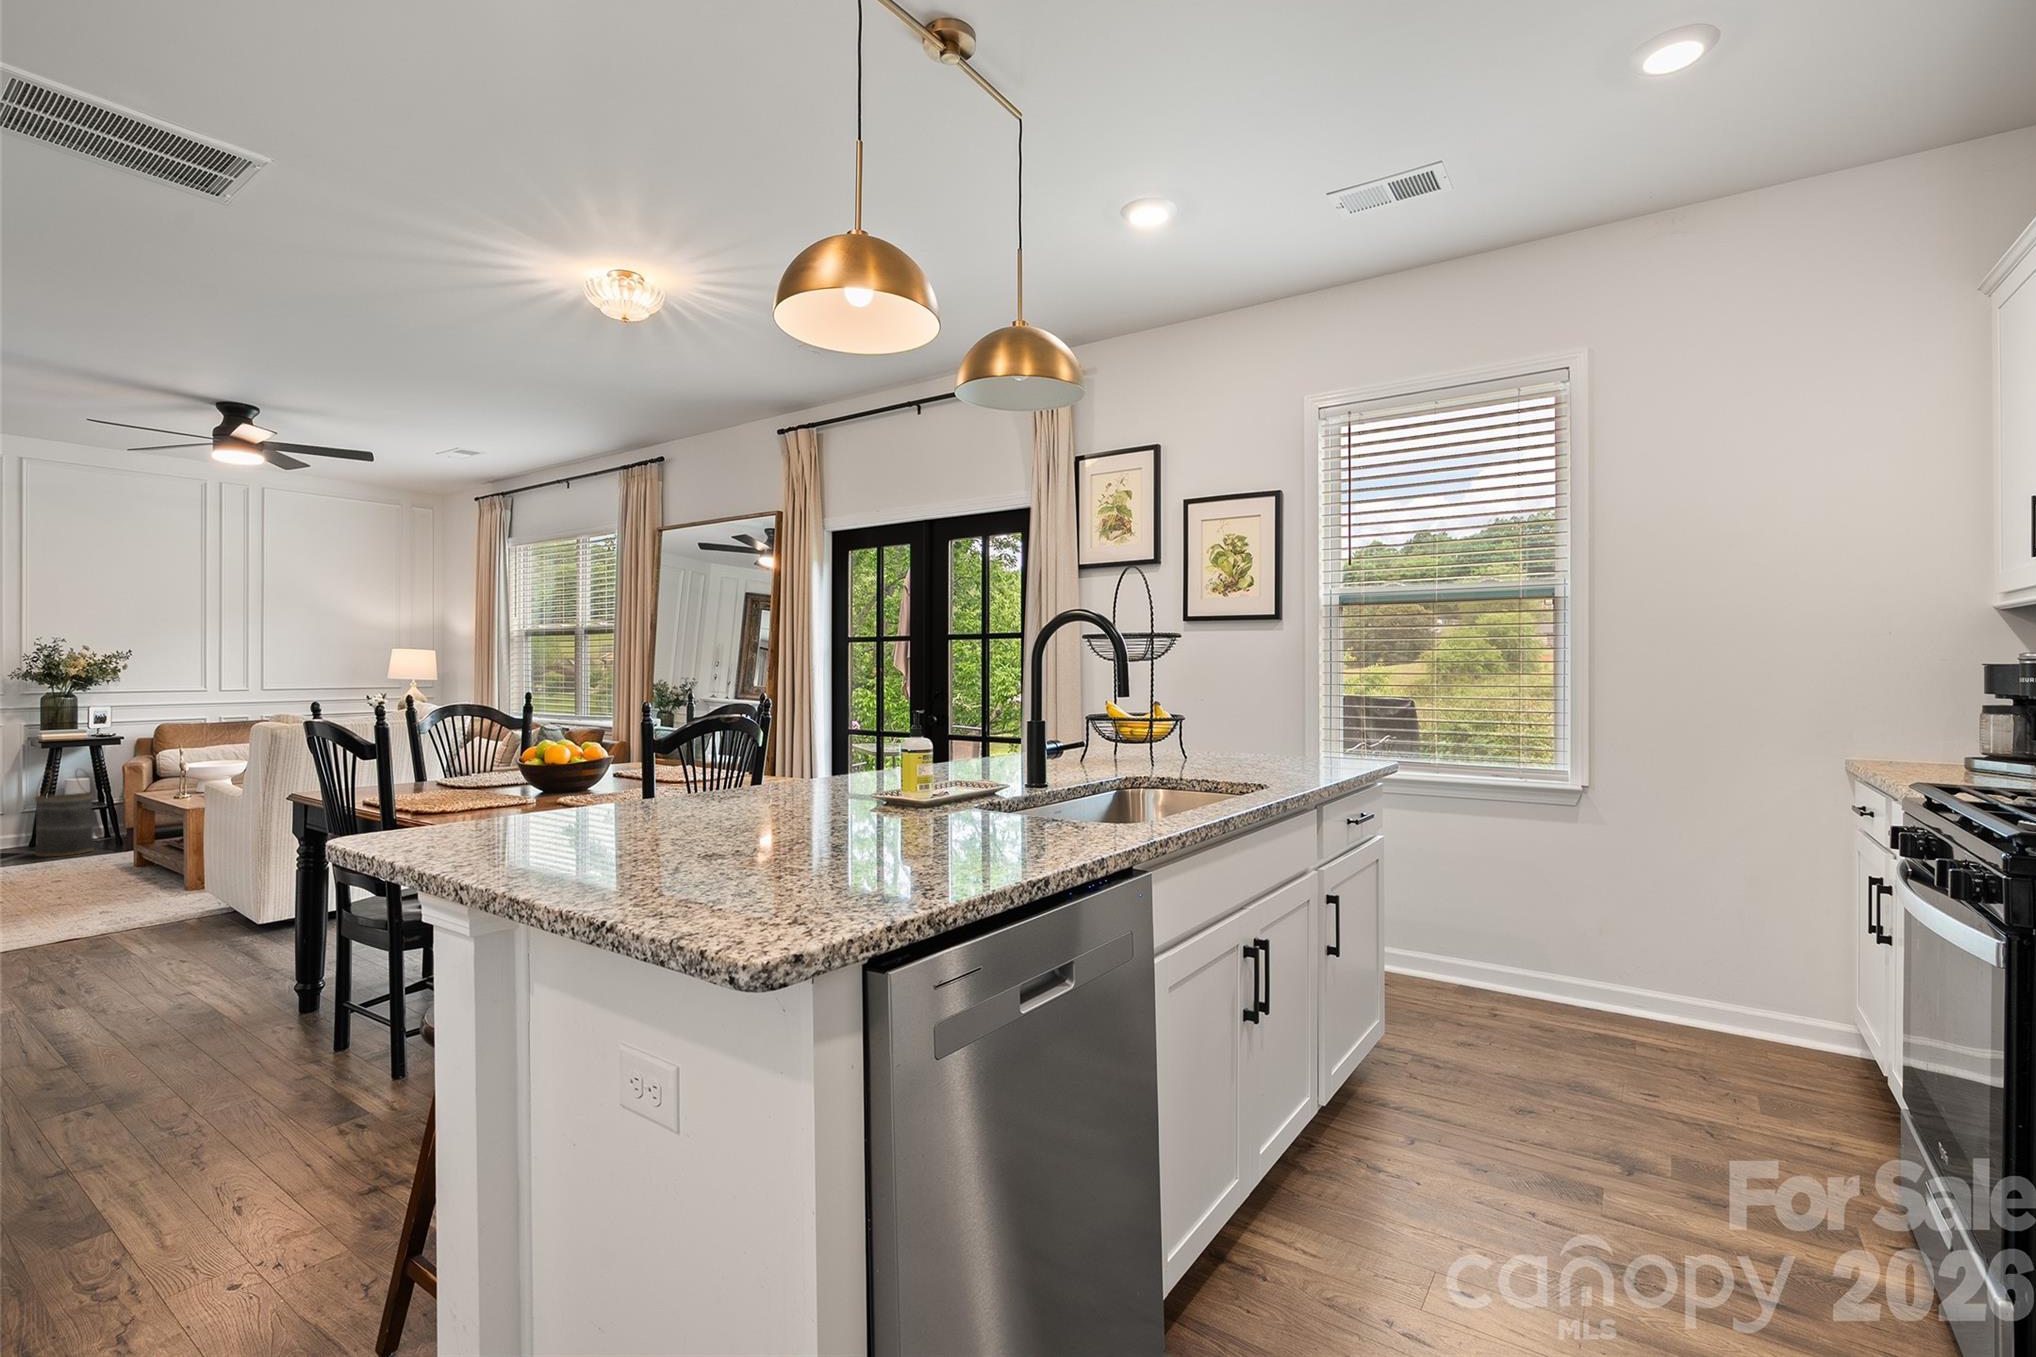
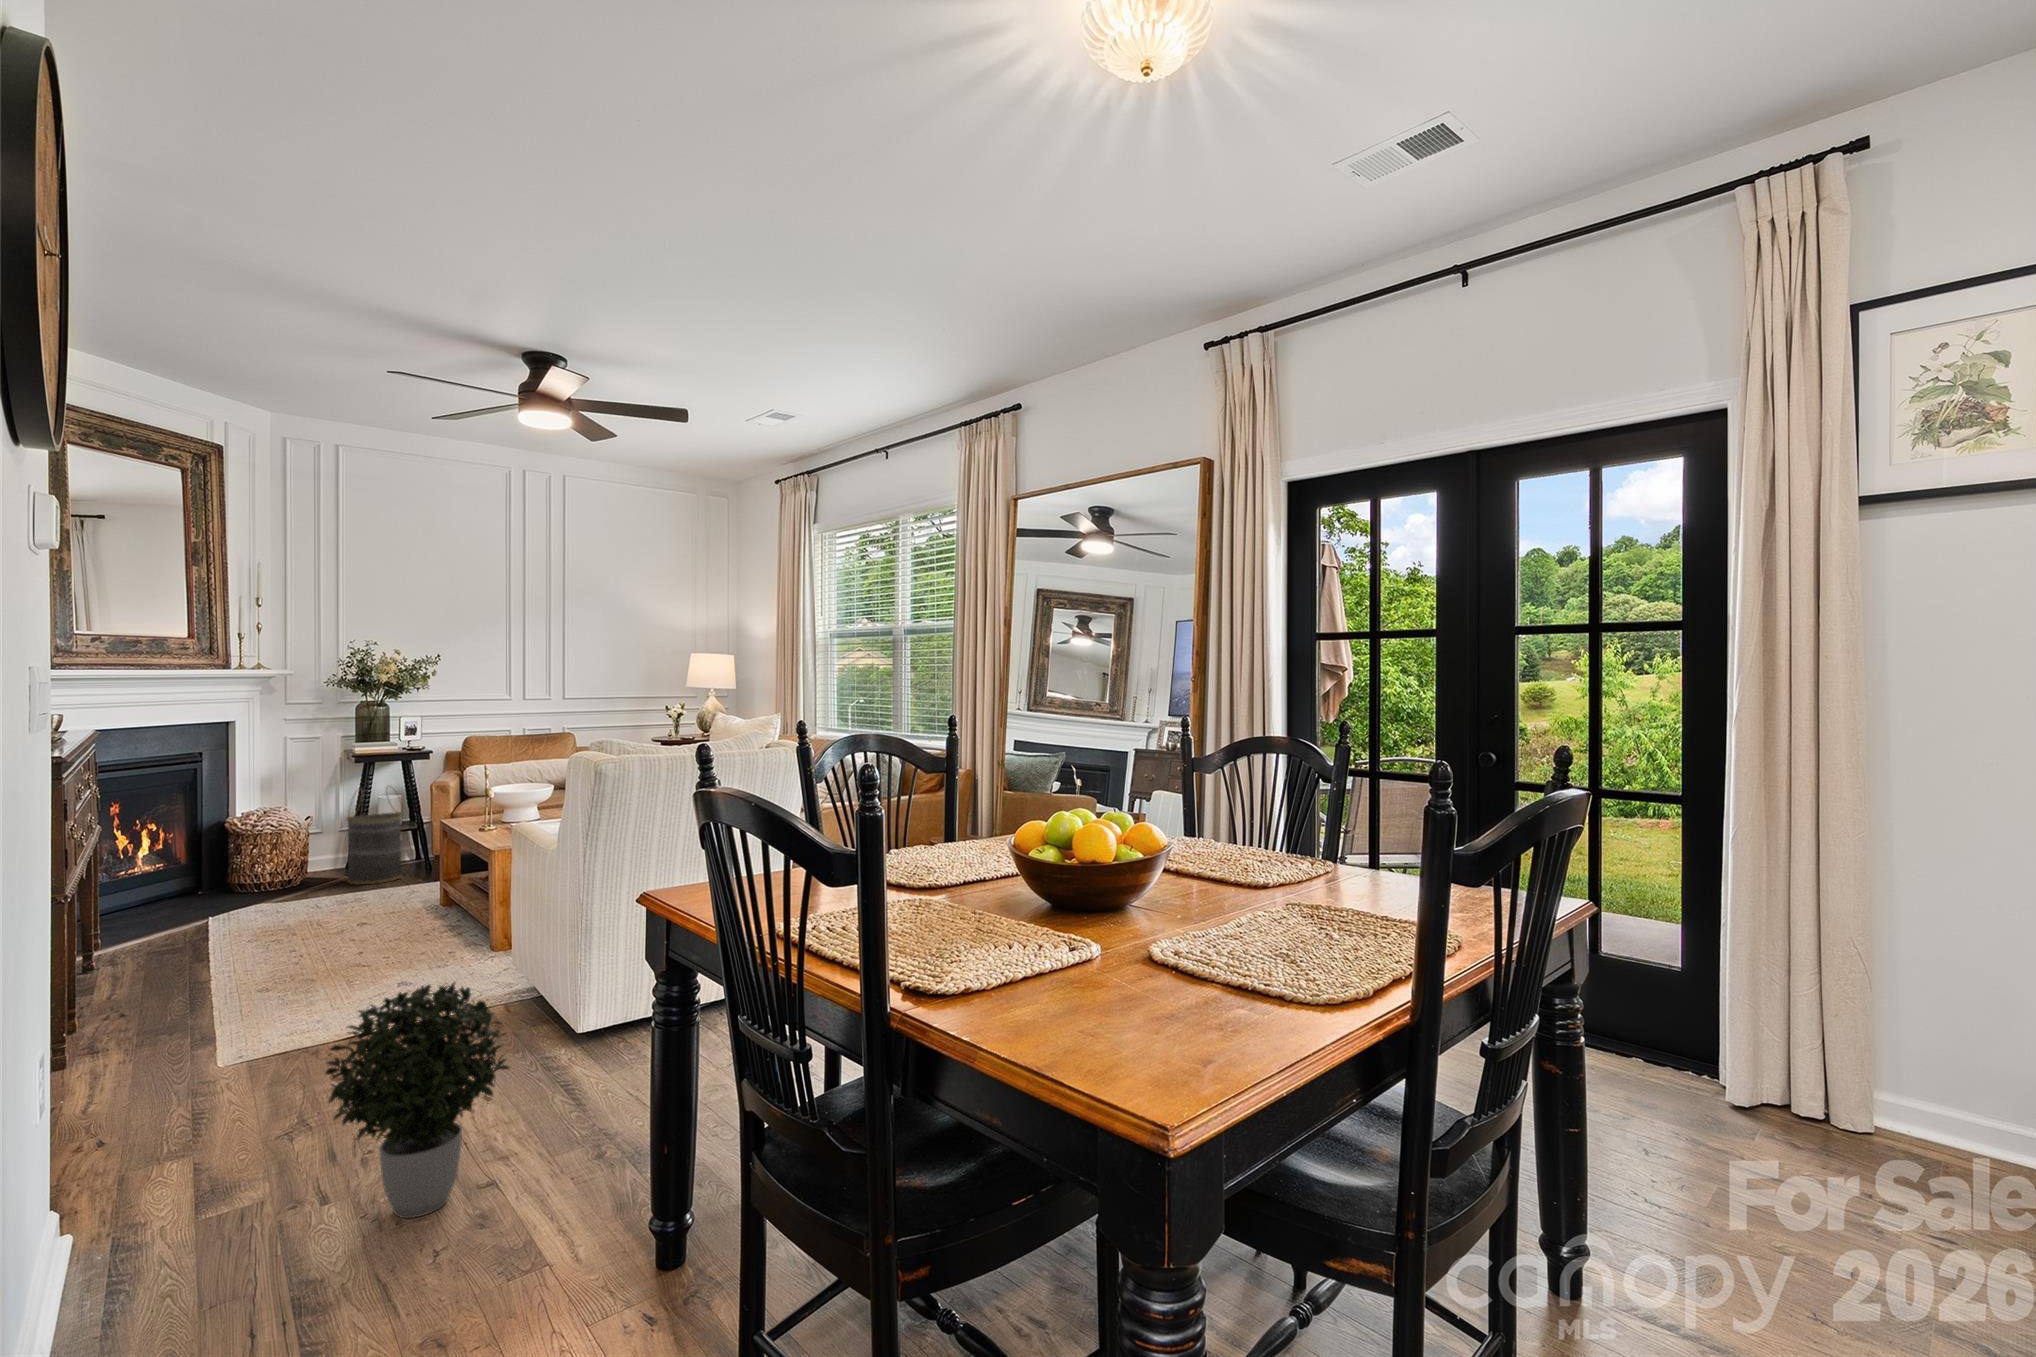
potted plant: none [66,861,202,1006] -> present [326,983,510,1218]

